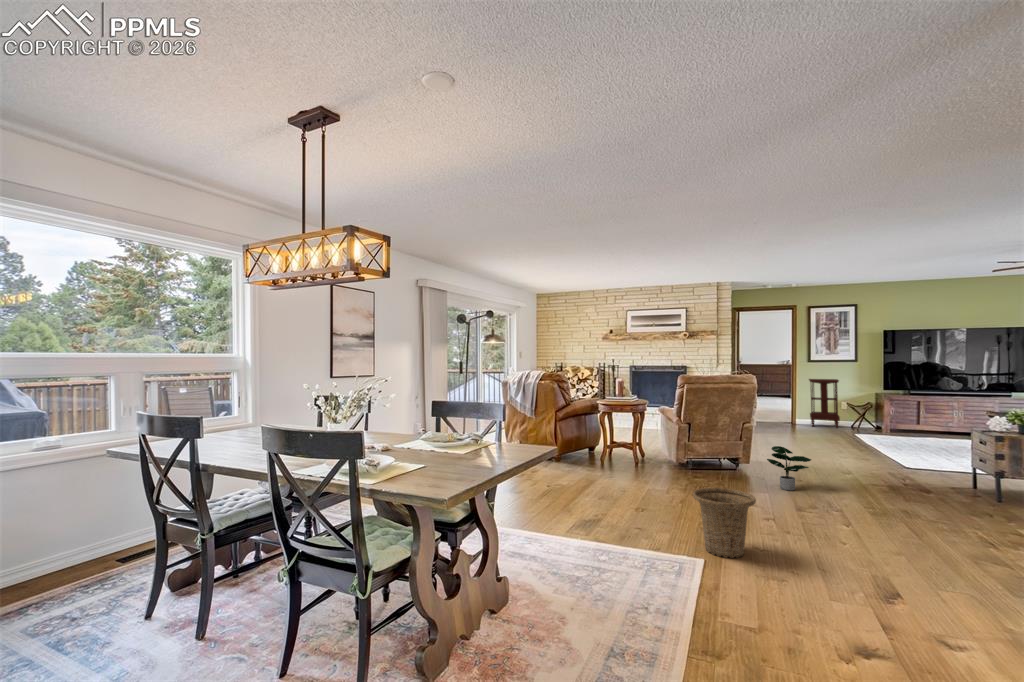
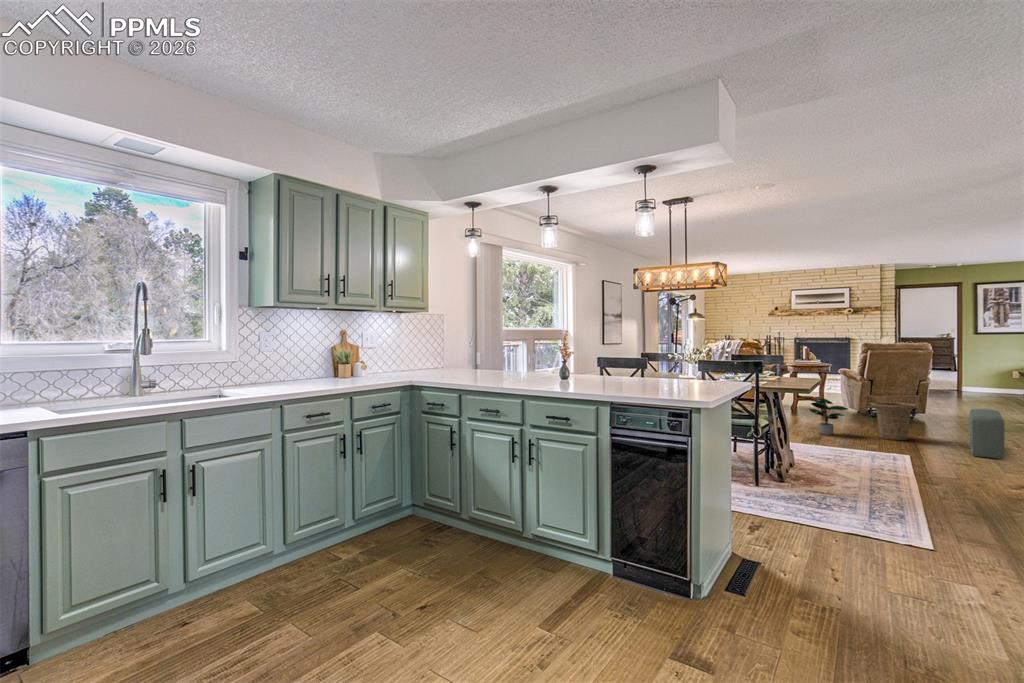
side table: present [809,379,840,428] -> none [975,349,1008,393]
potted plant: present [767,446,811,491] -> present [809,398,848,435]
pouf: none [830,507,892,620] -> present [969,409,1005,459]

